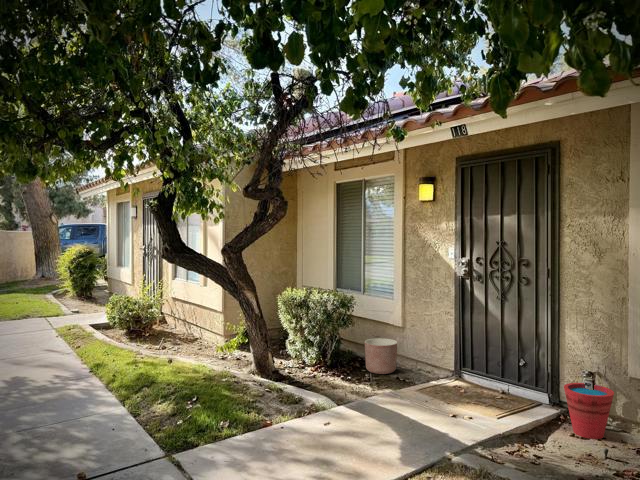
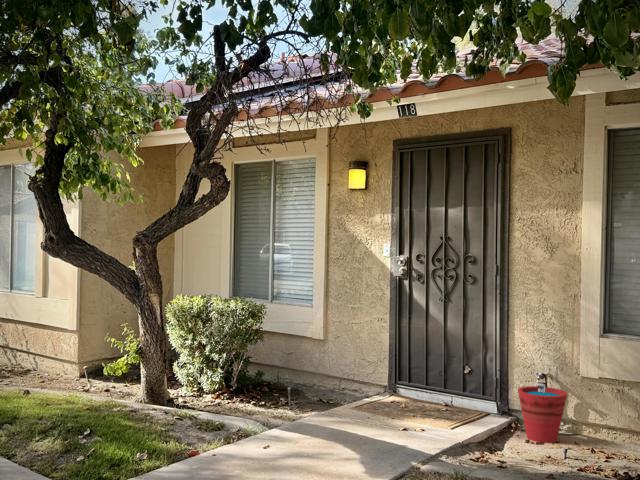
planter: present [365,338,397,374] -> none [279,355,318,397]

